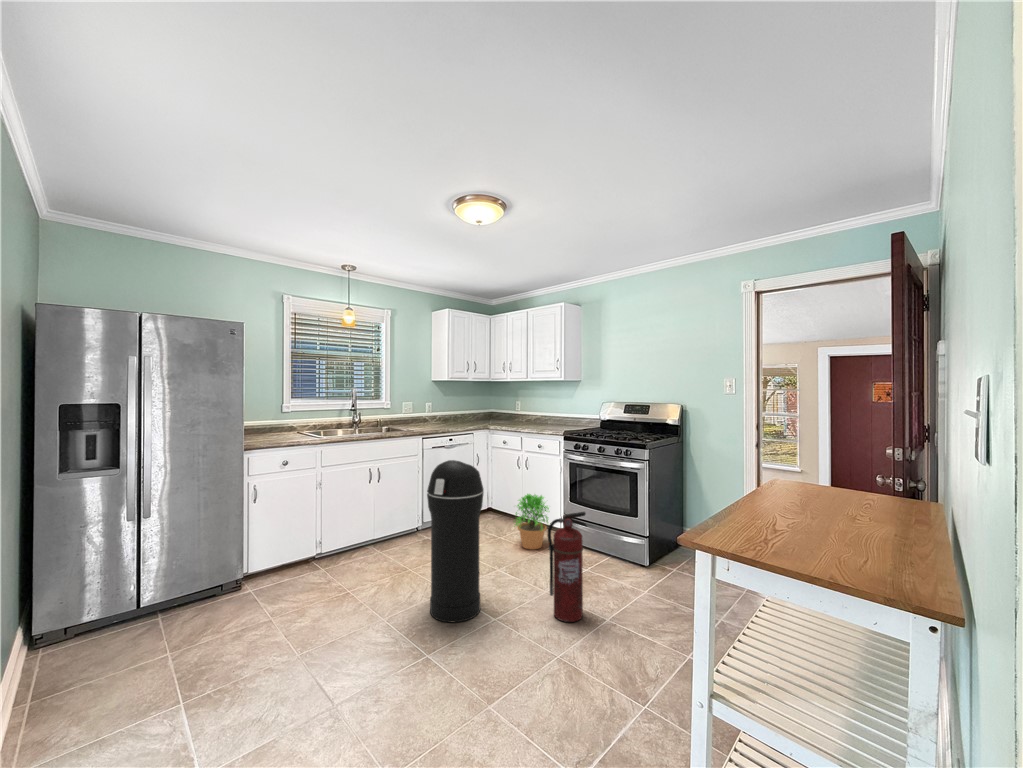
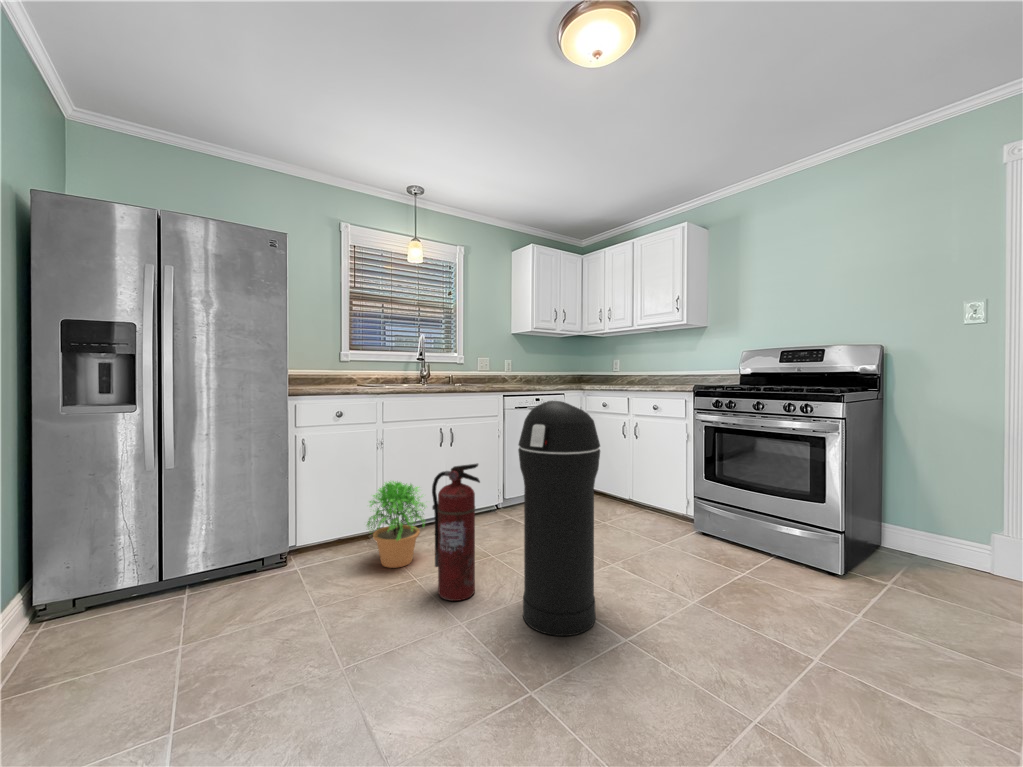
potted plant: present [515,494,549,549] -> present [367,481,425,568]
fire extinguisher: present [547,512,587,622] -> present [432,463,480,601]

